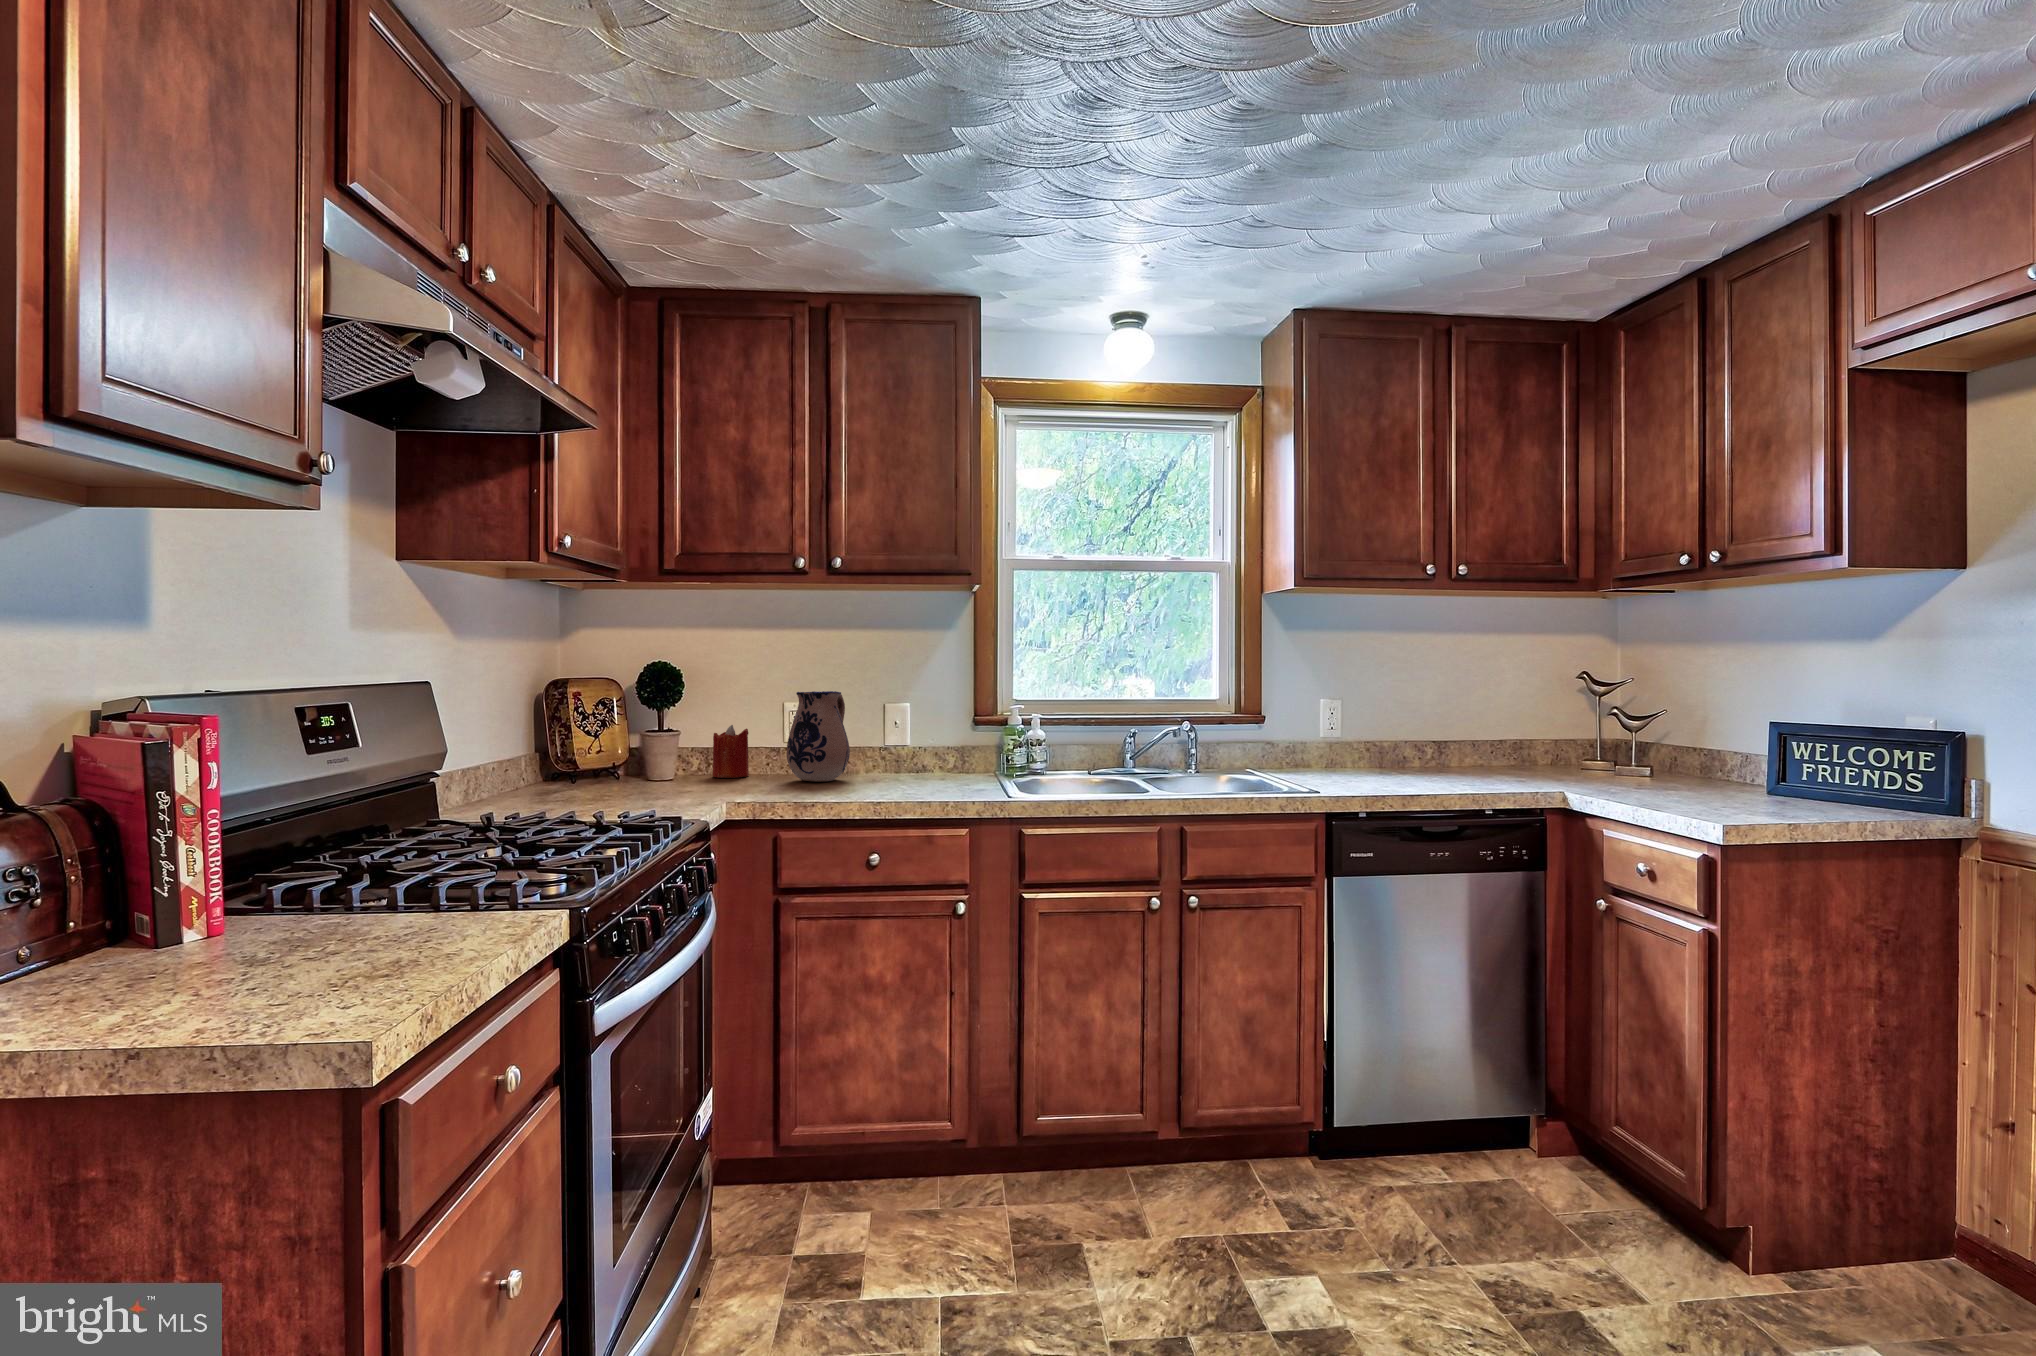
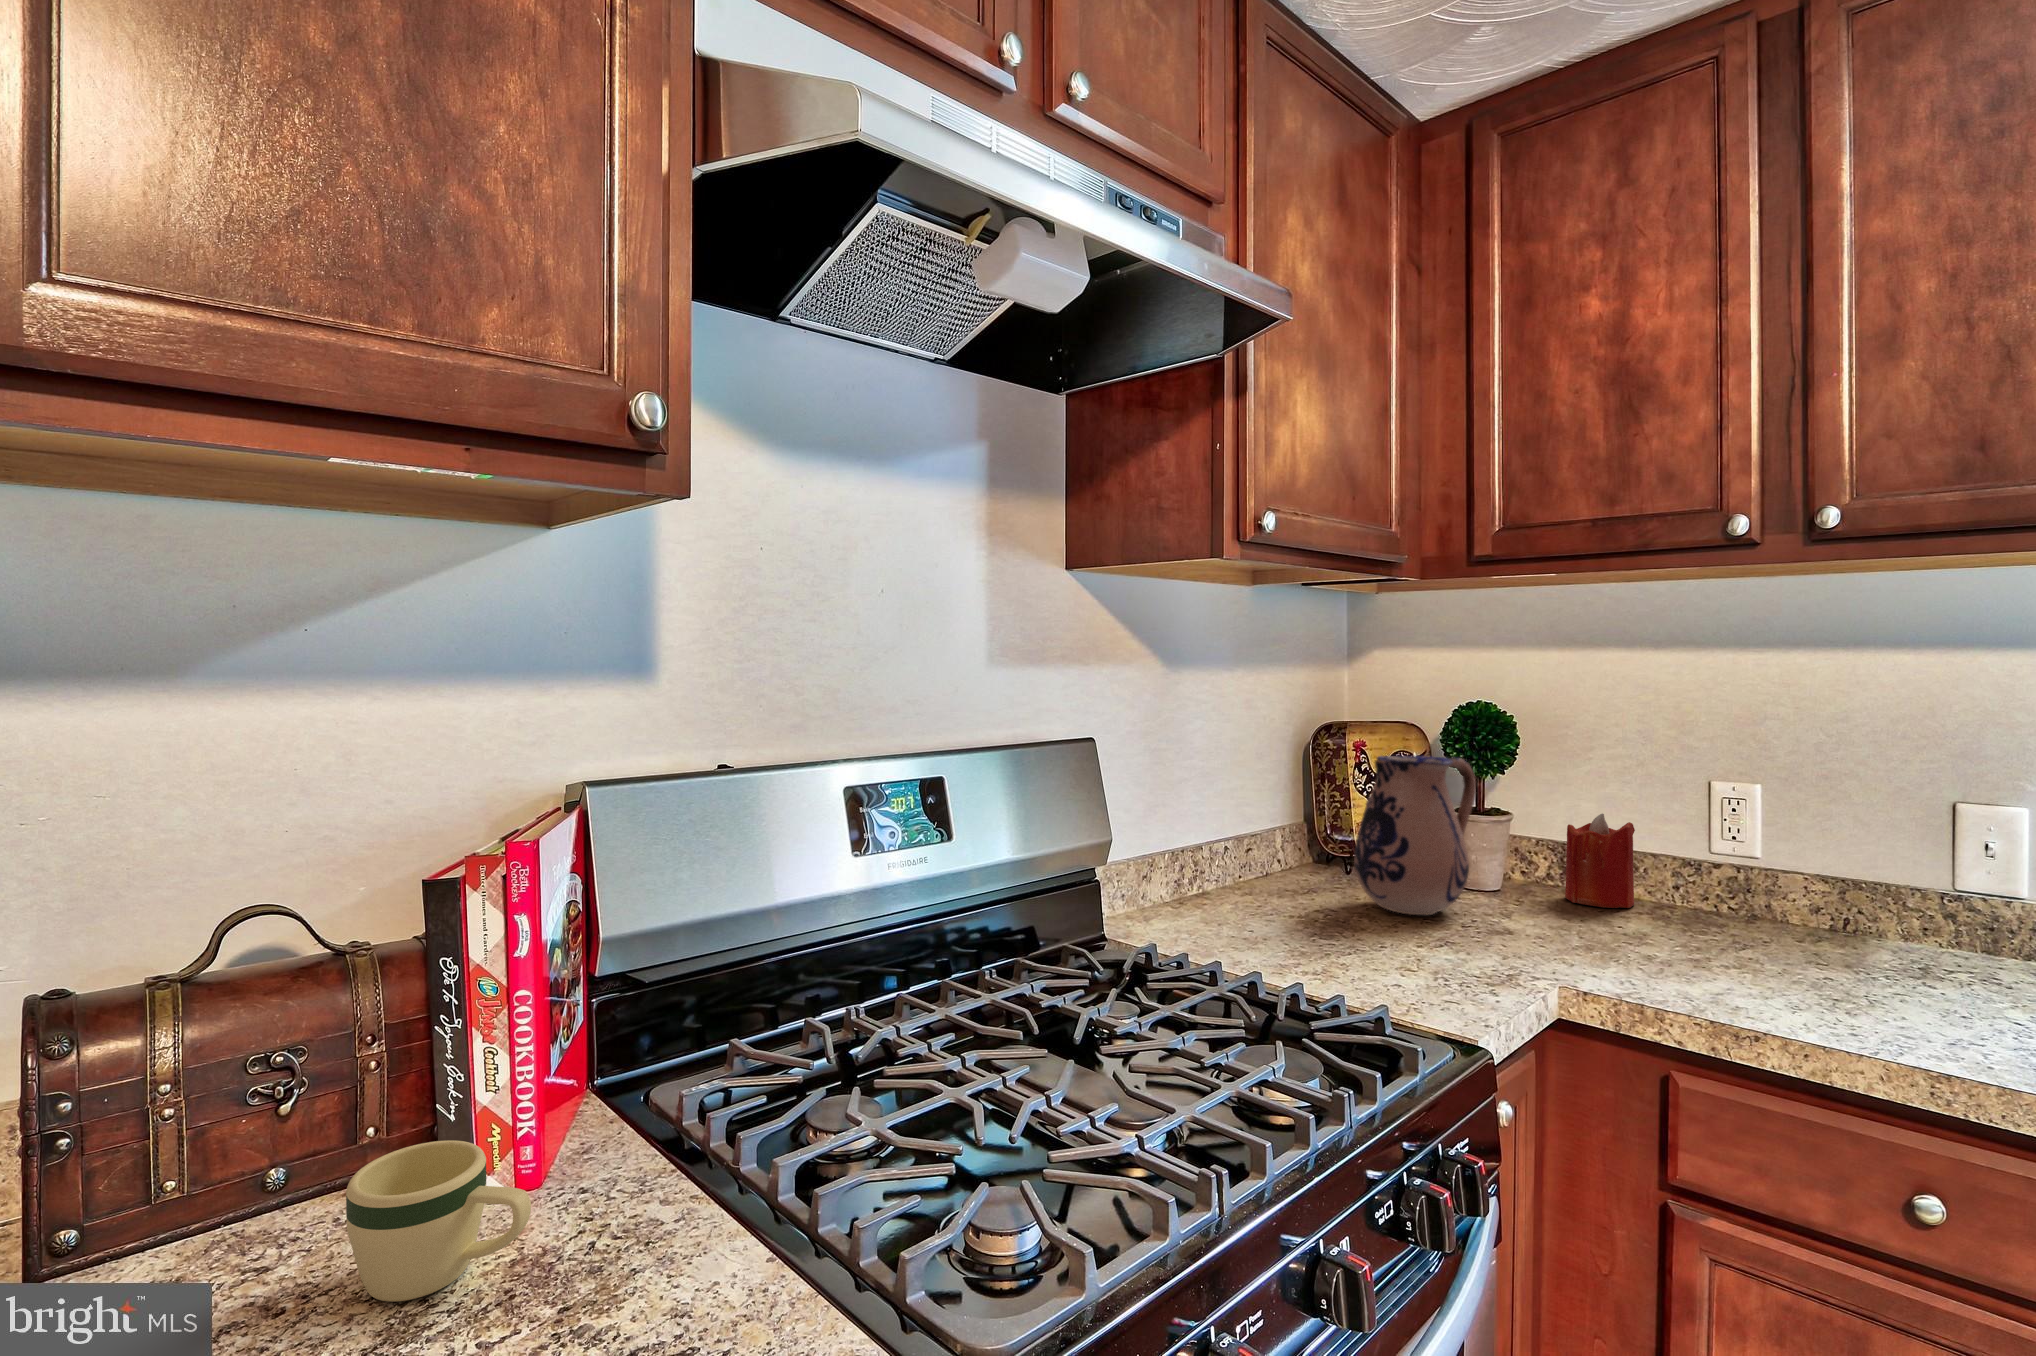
ceramic pitcher: present [786,691,850,782] -> present [1354,756,1476,915]
mug: none [189,880,312,955] -> present [346,1140,531,1302]

